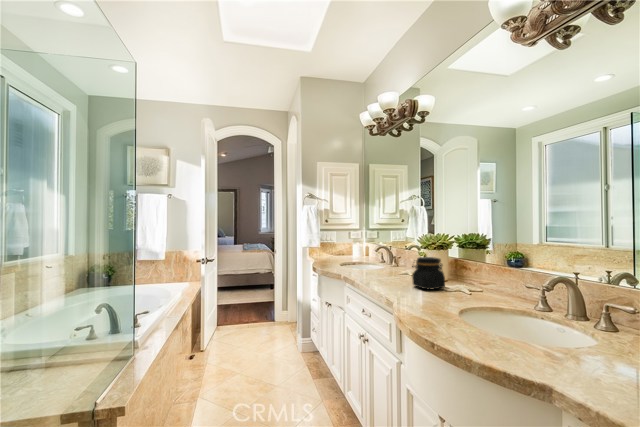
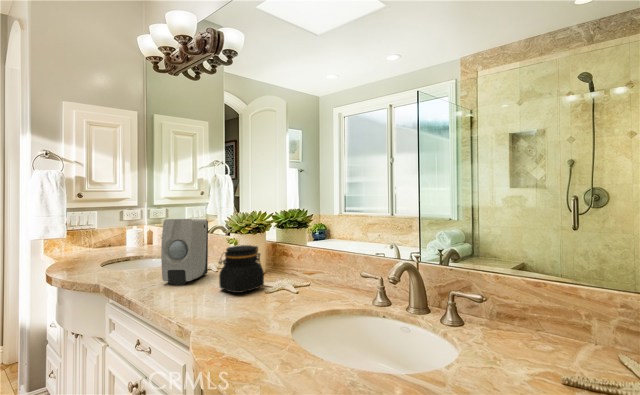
soap dispenser: none [376,237,406,281] -> present [161,219,208,285]

